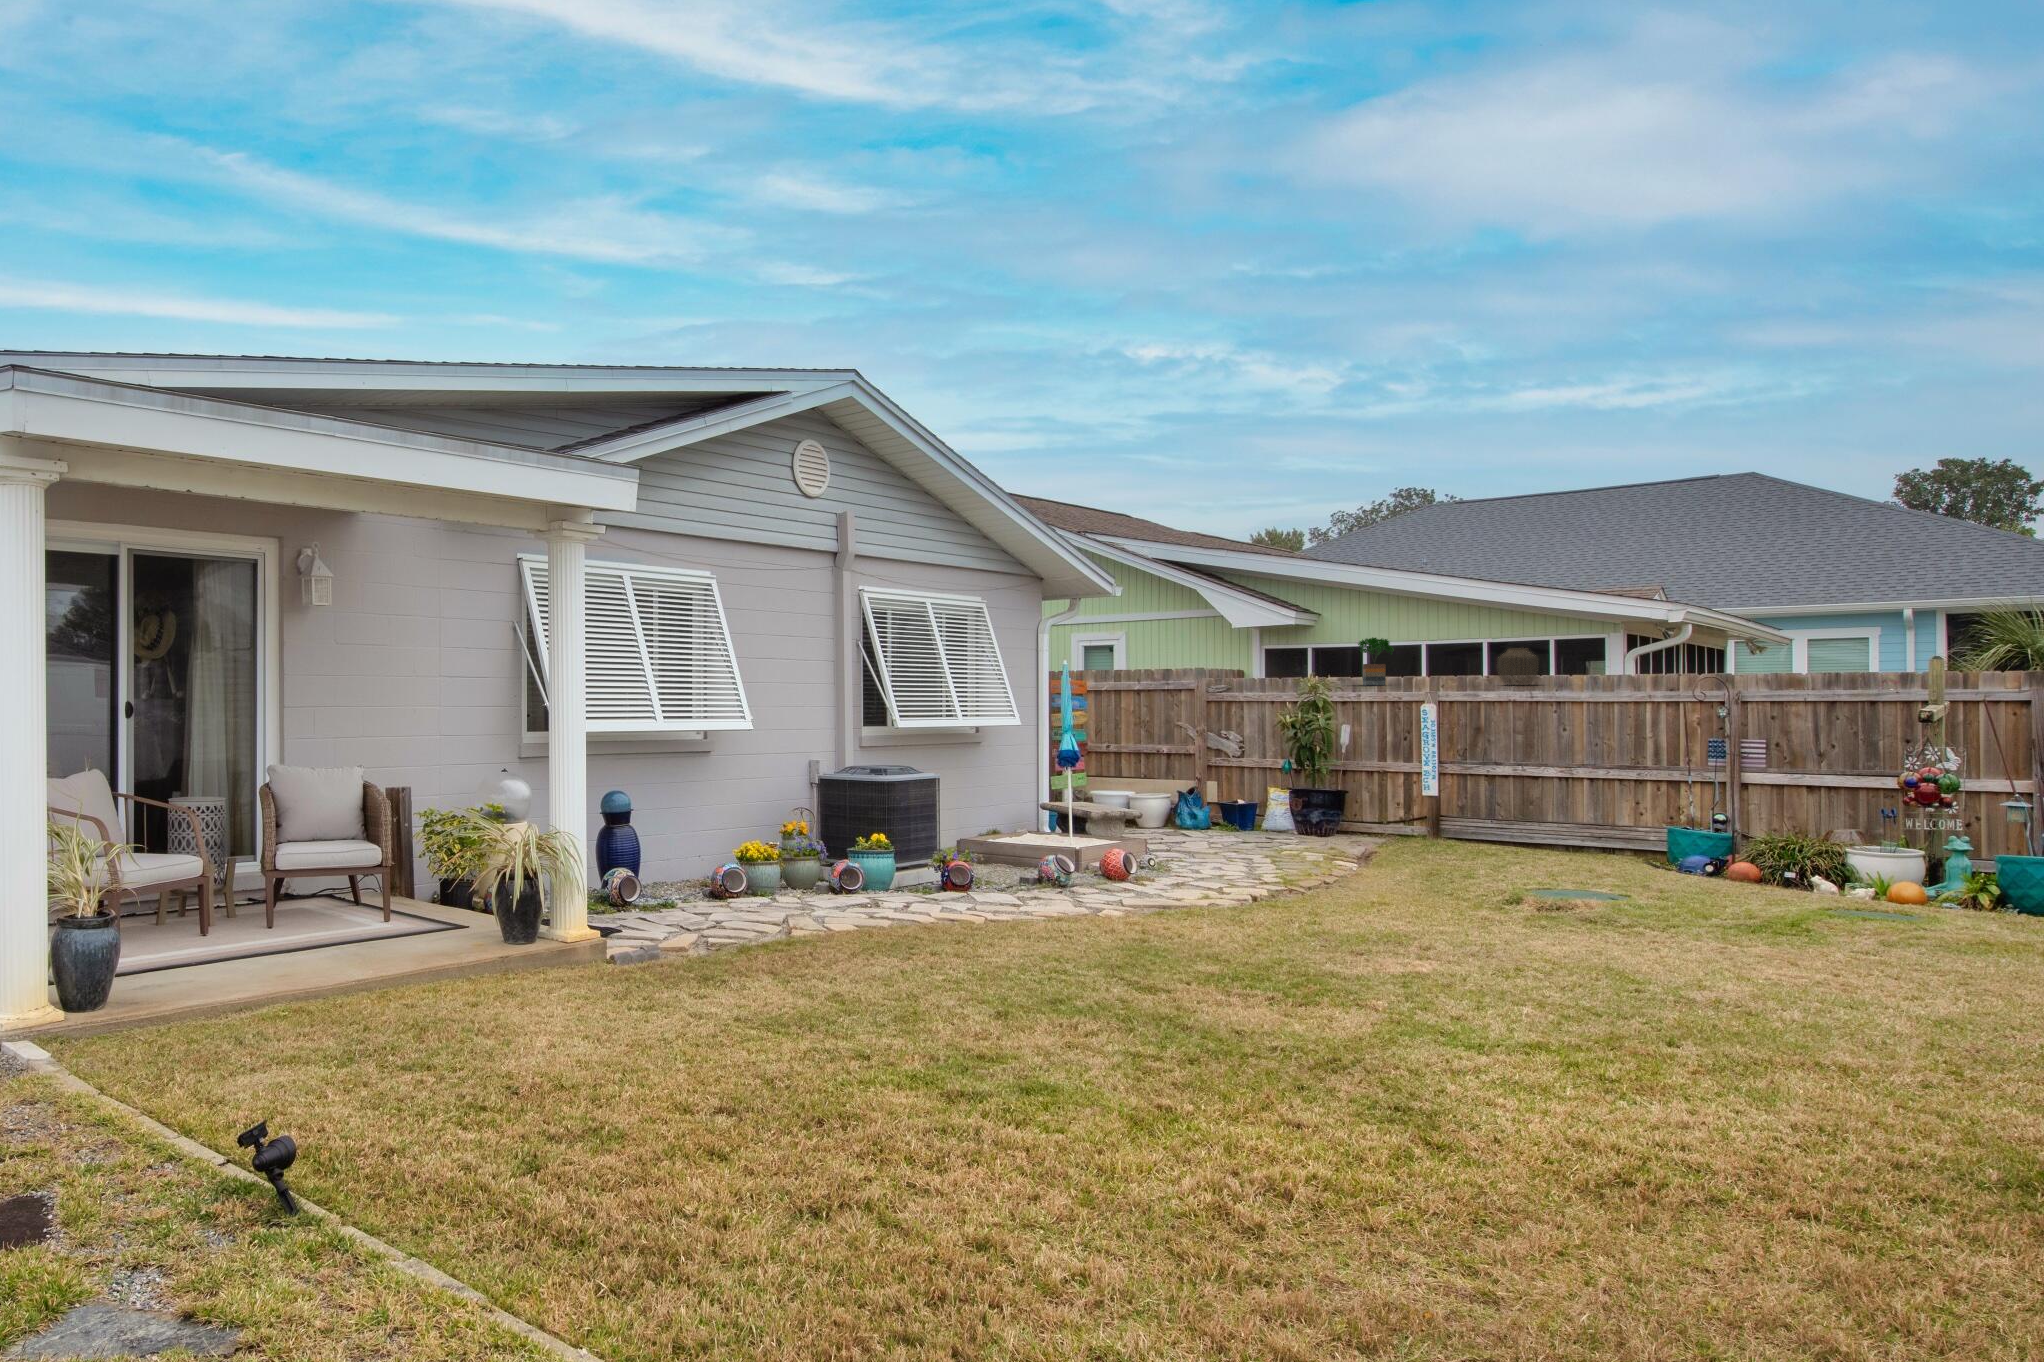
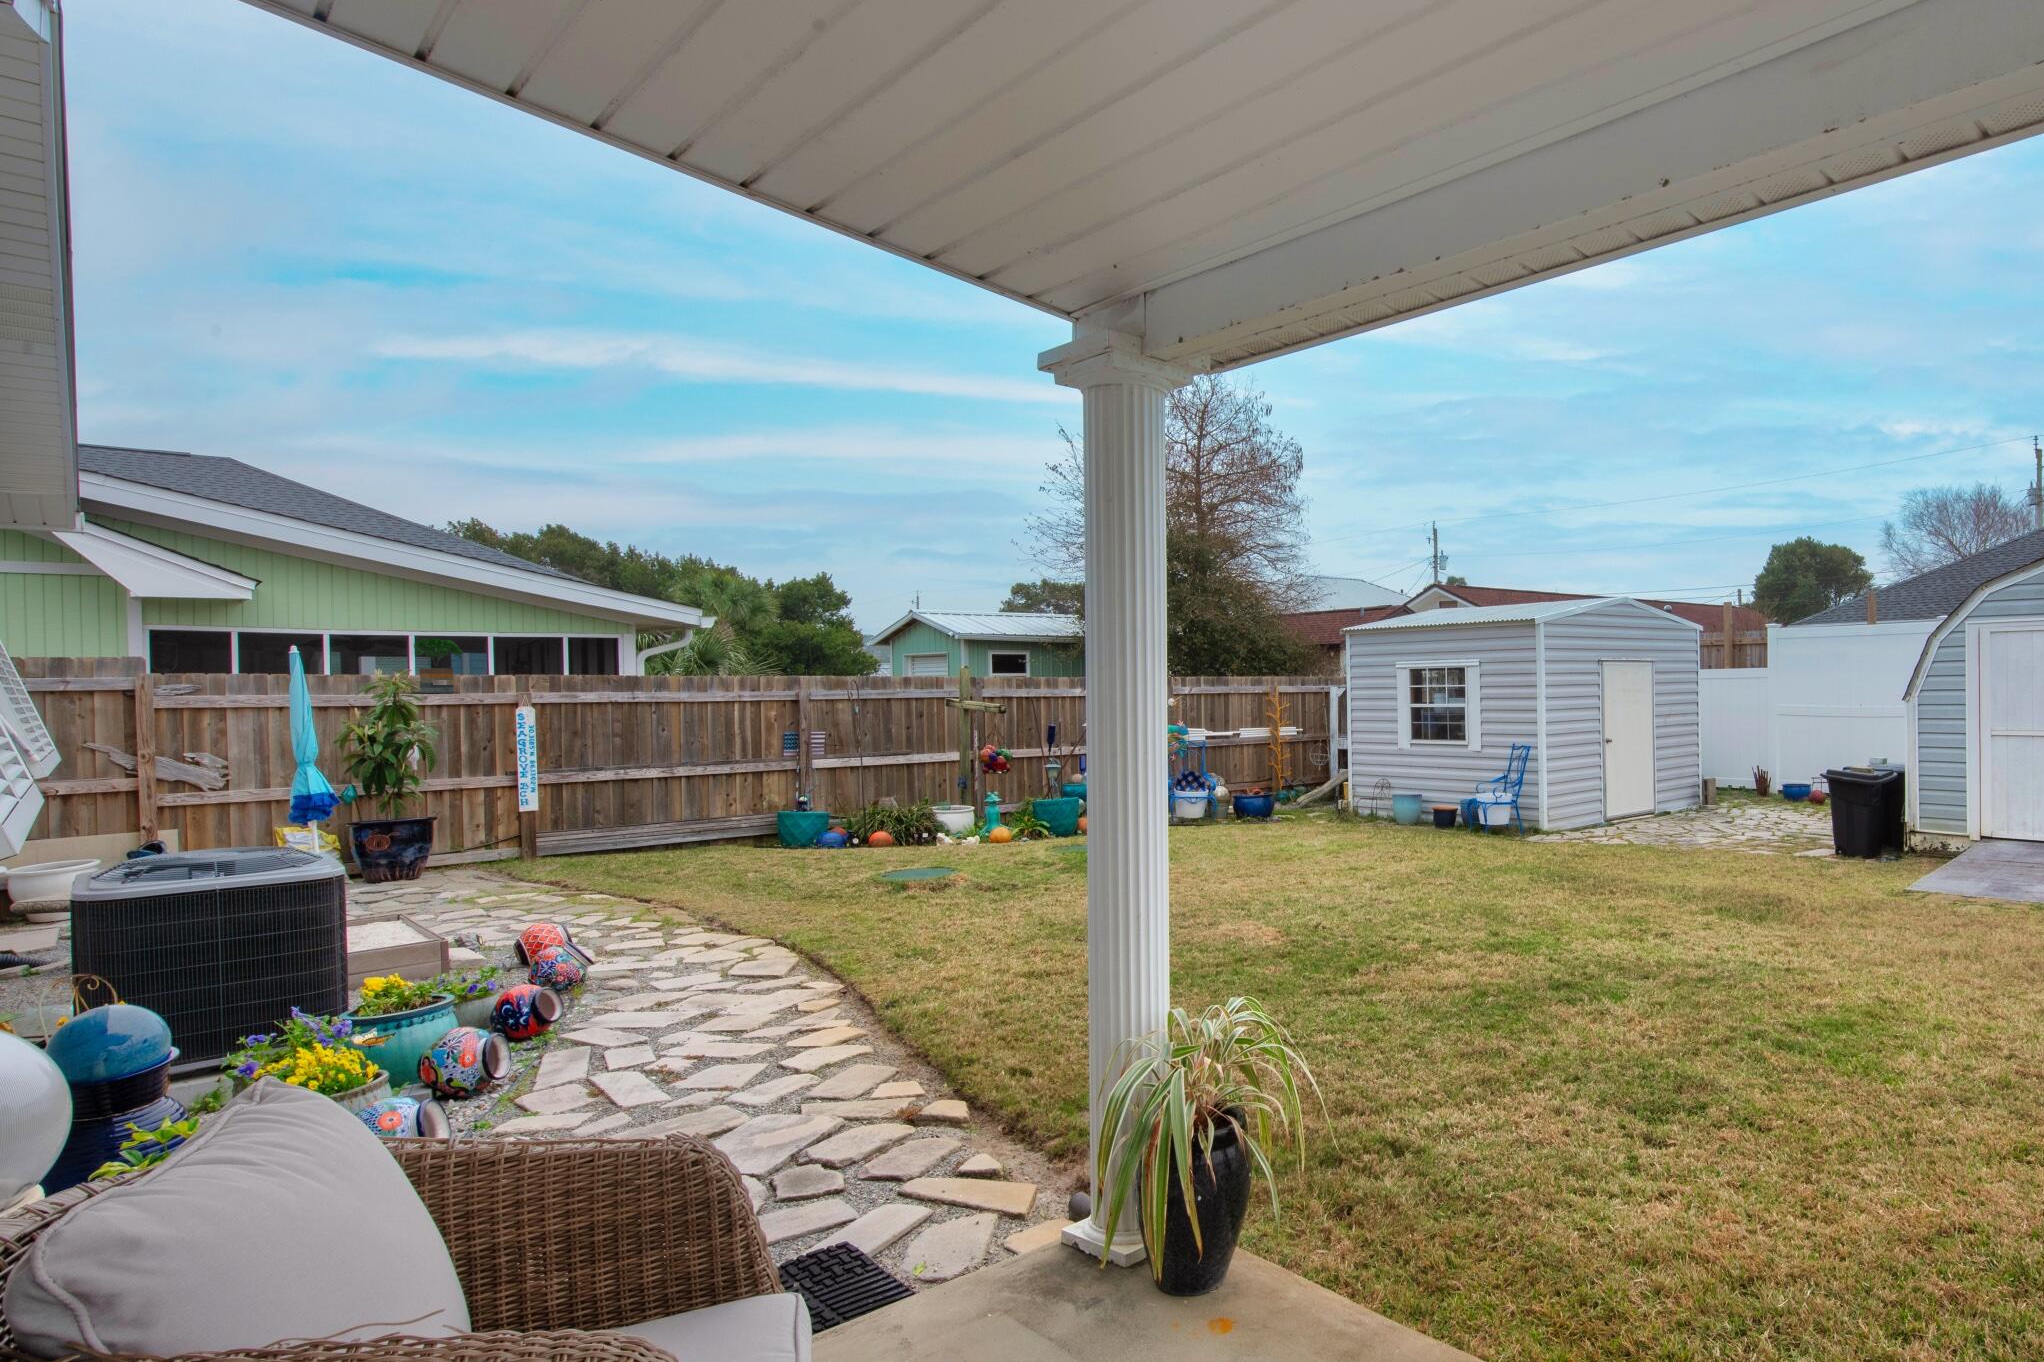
woven basket: present [1498,648,1538,685] -> none [589,655,631,691]

